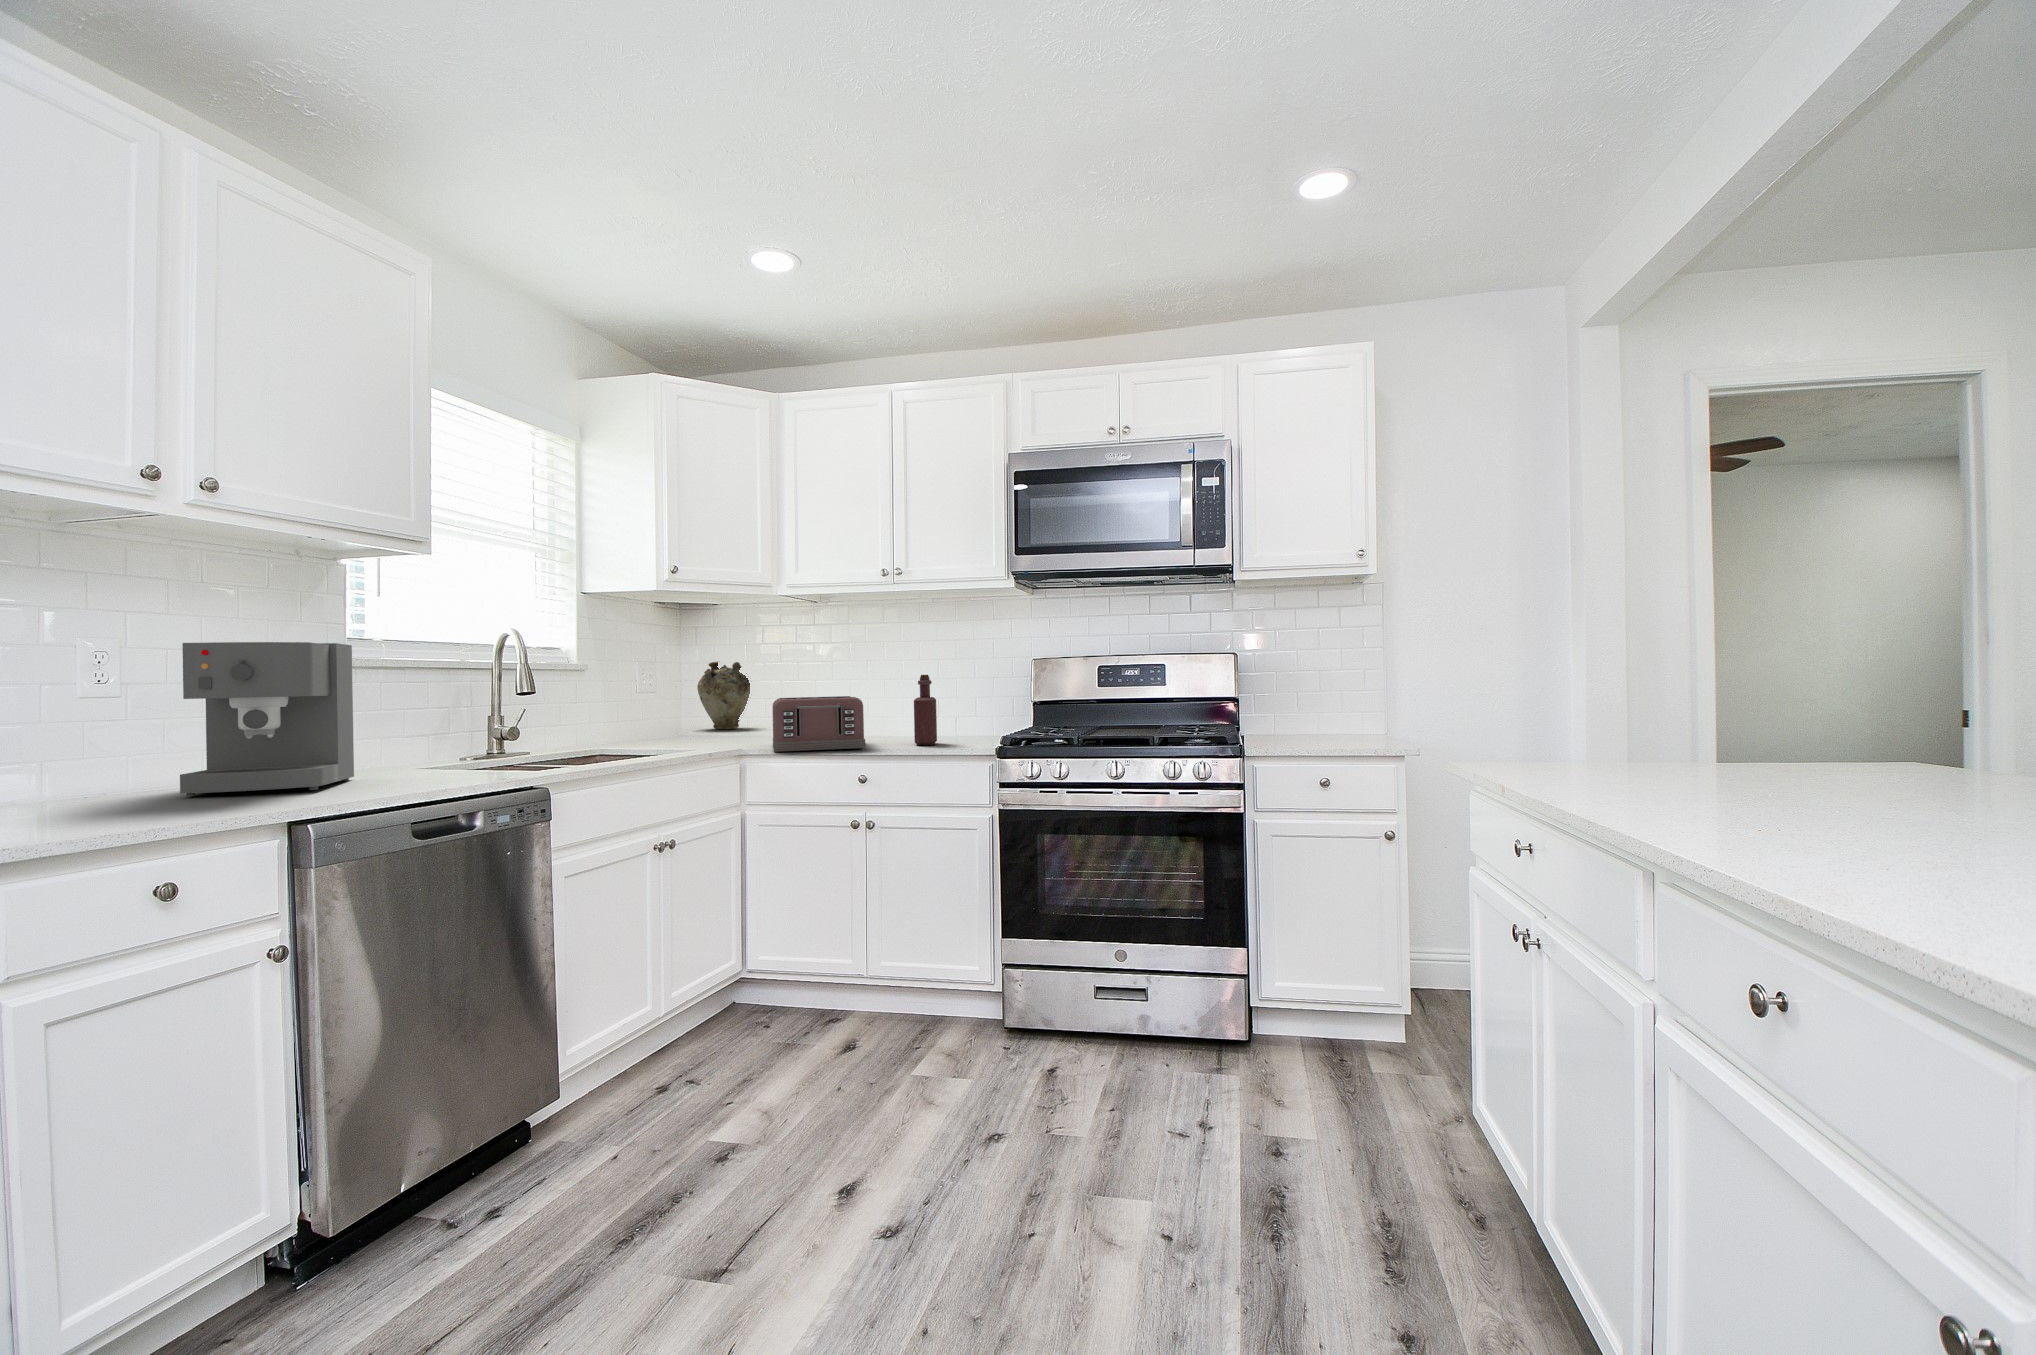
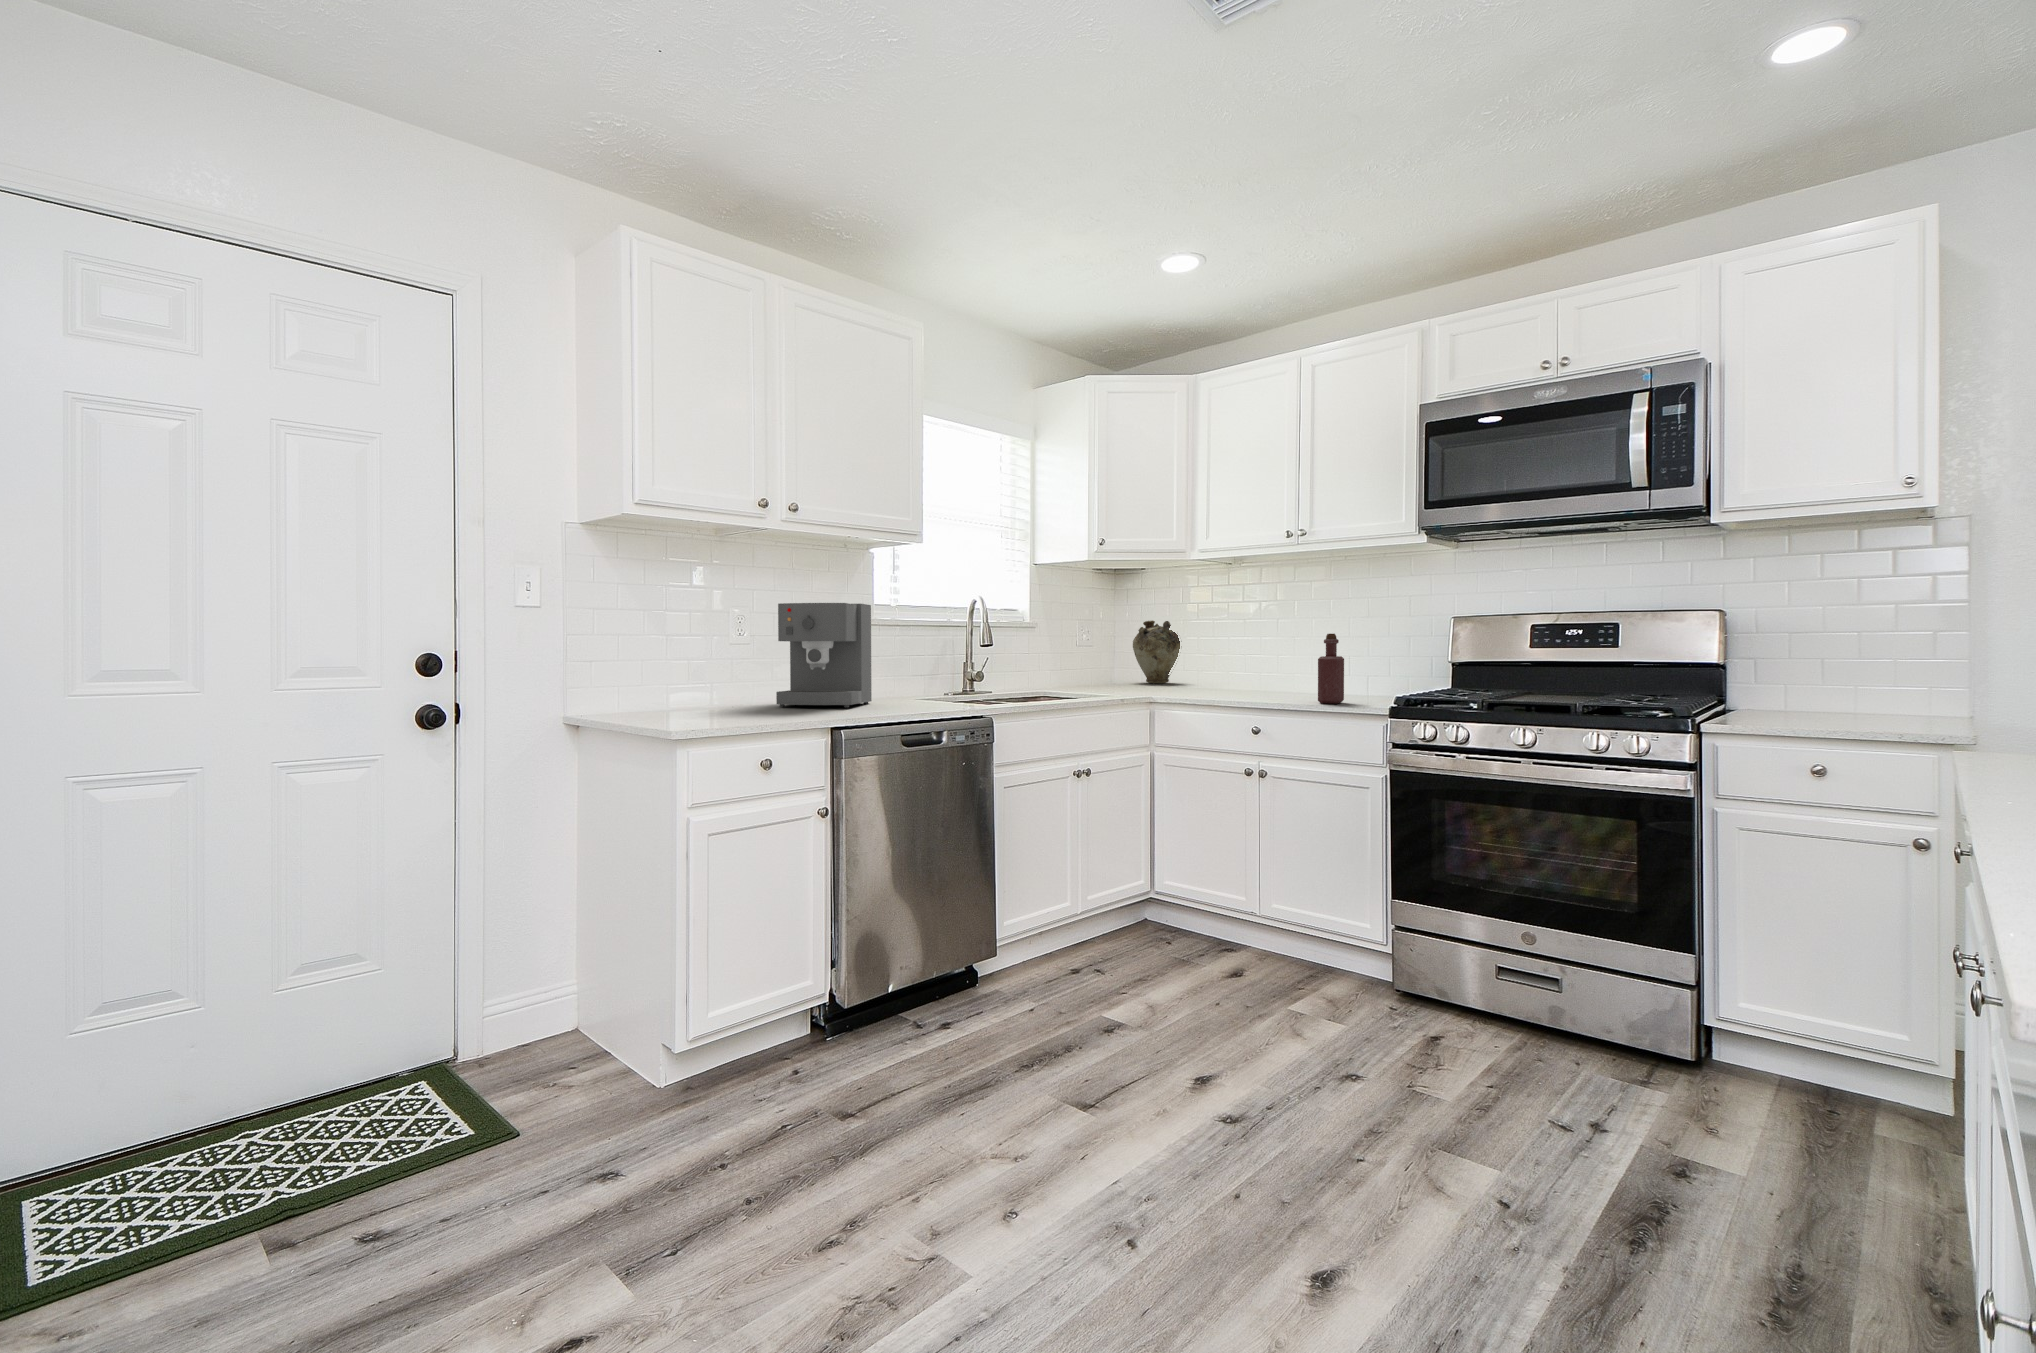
toaster: present [773,696,865,752] -> none [1179,654,1265,703]

